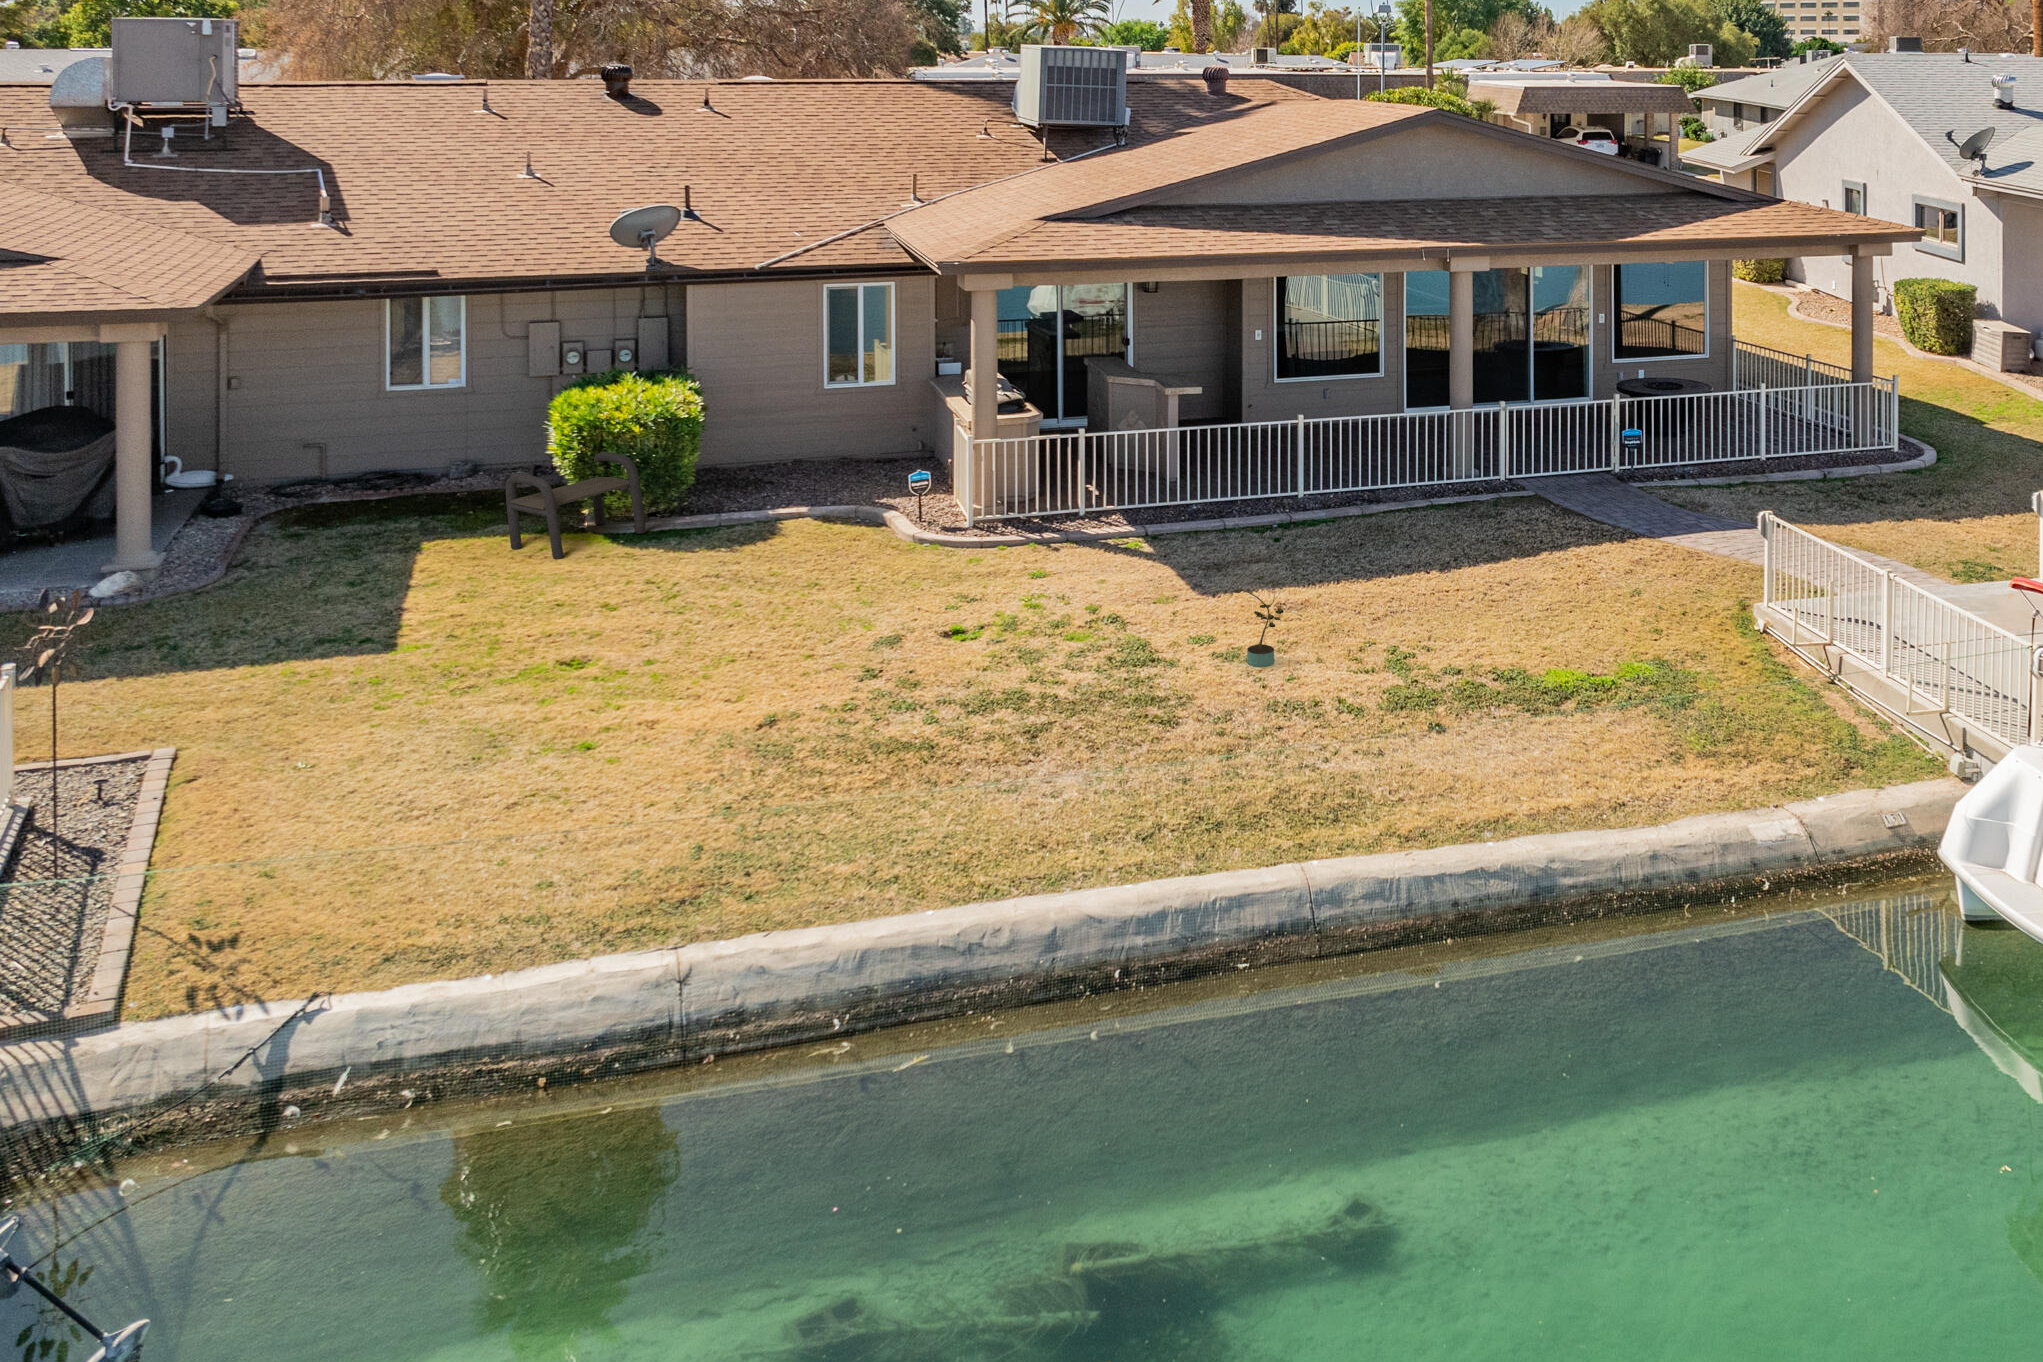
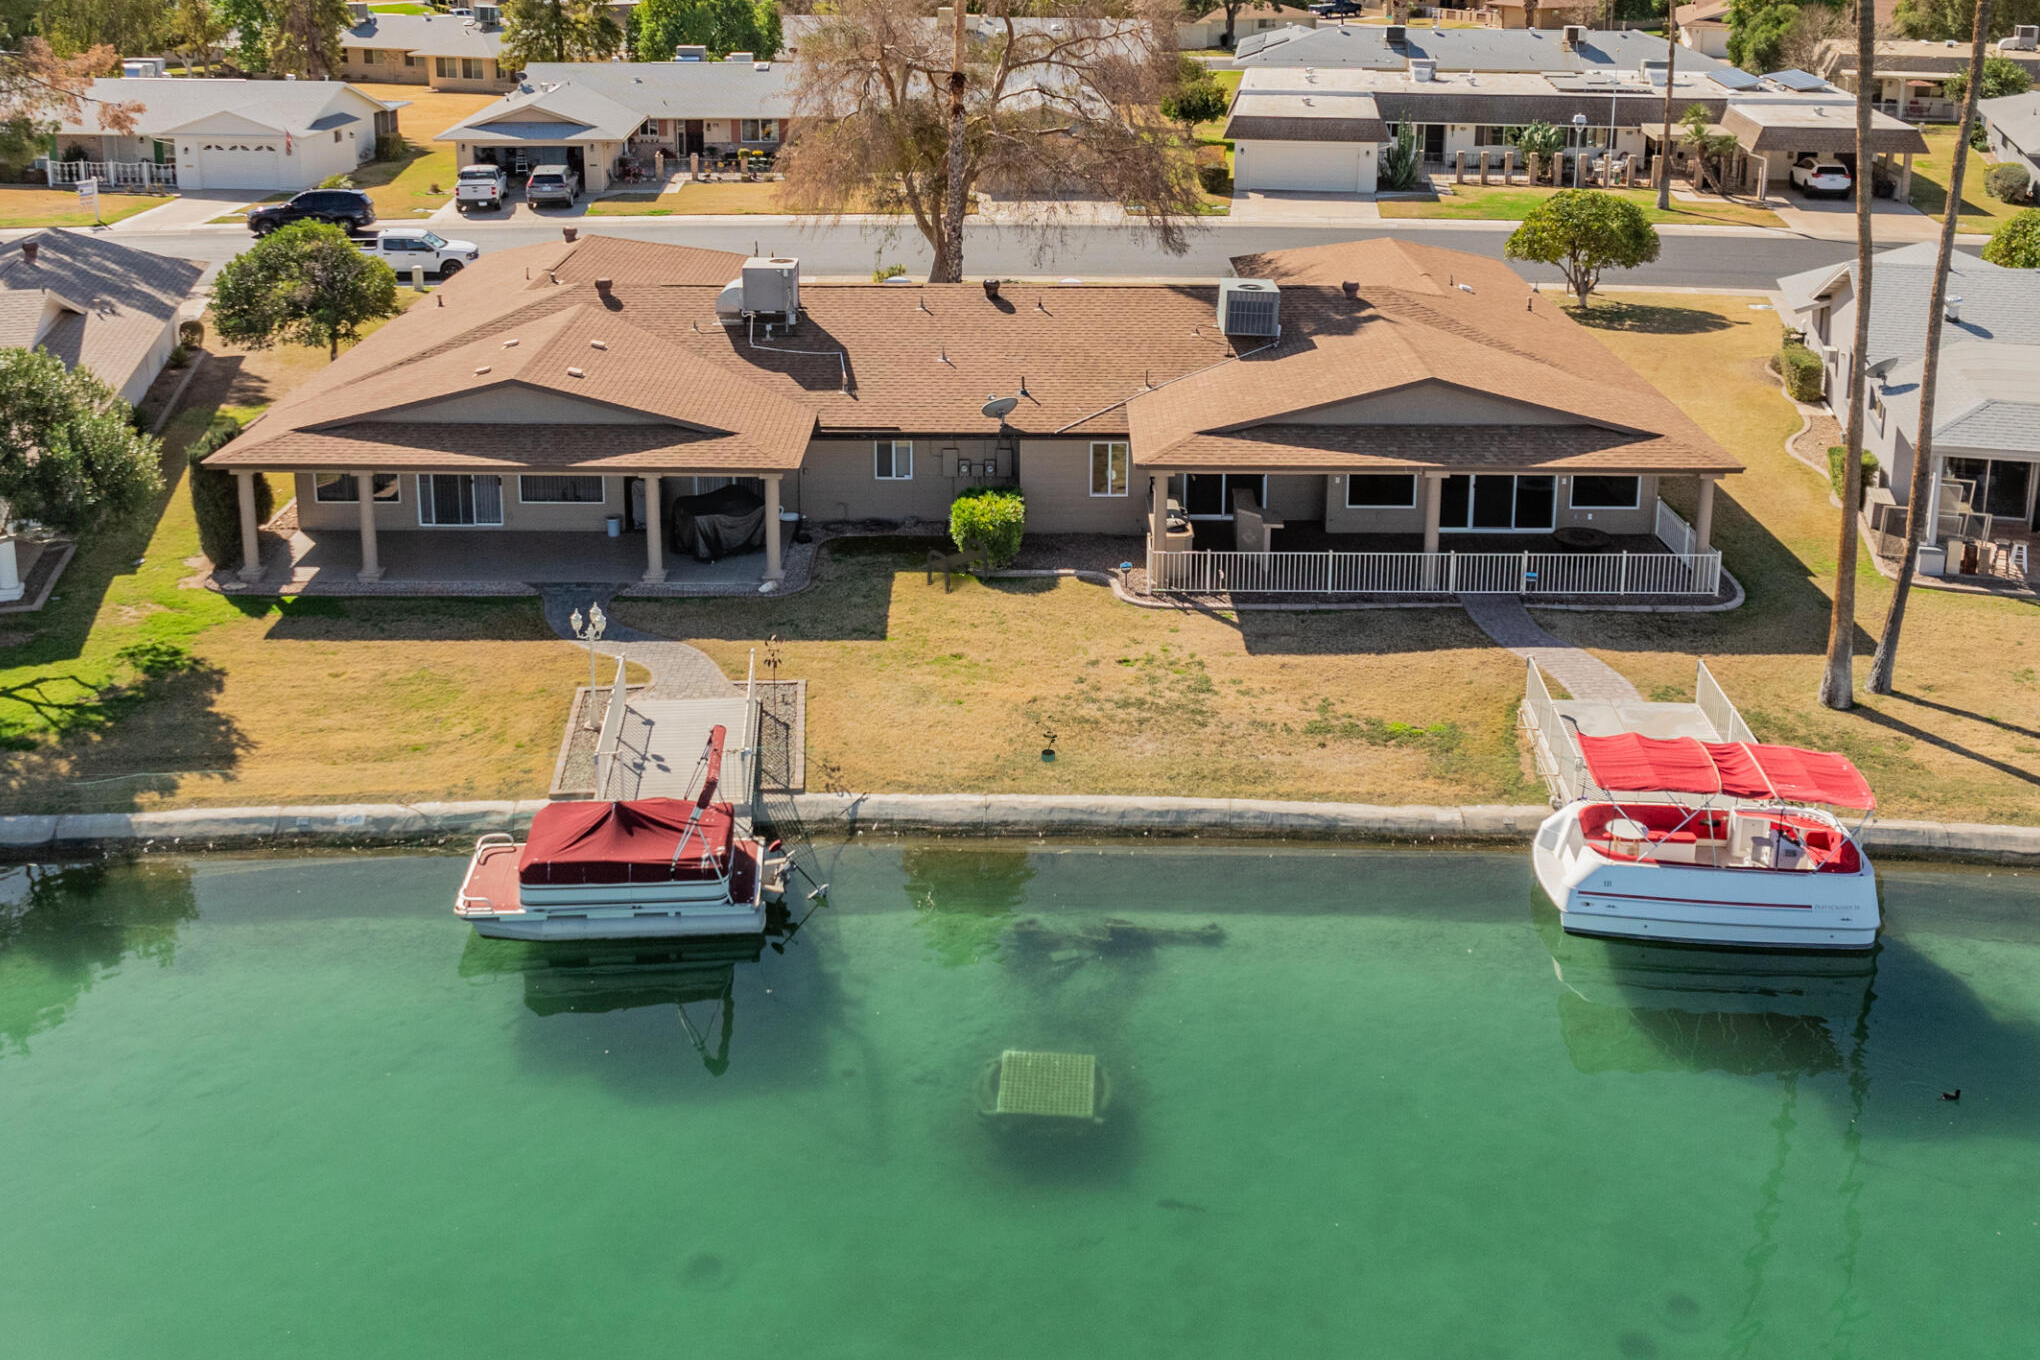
potted plant: present [1234,576,1284,667] -> present [1036,716,1061,762]

